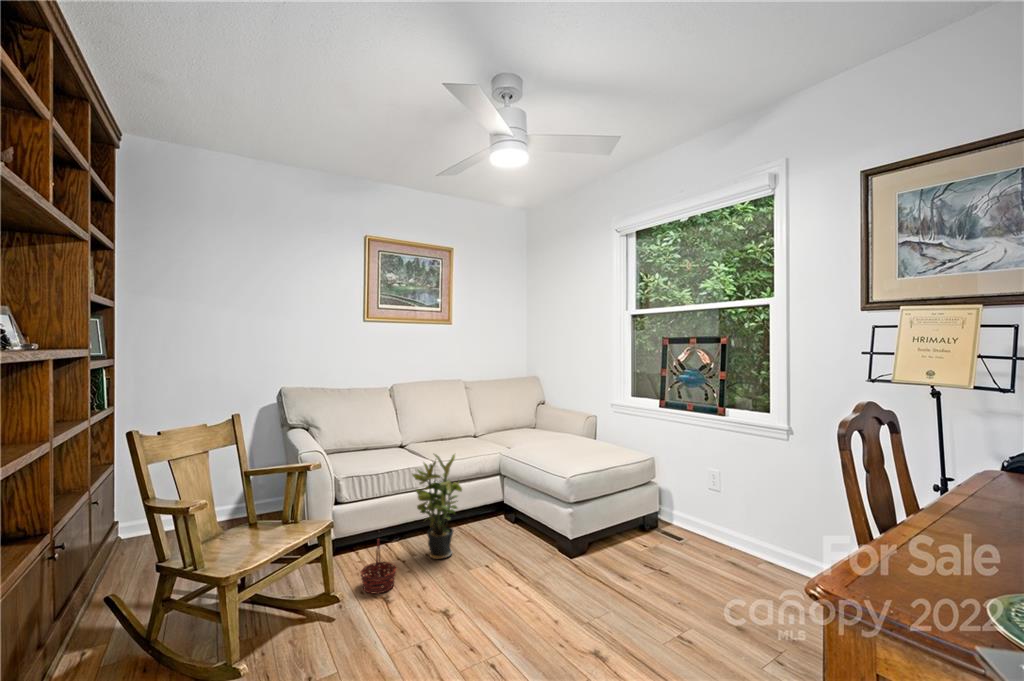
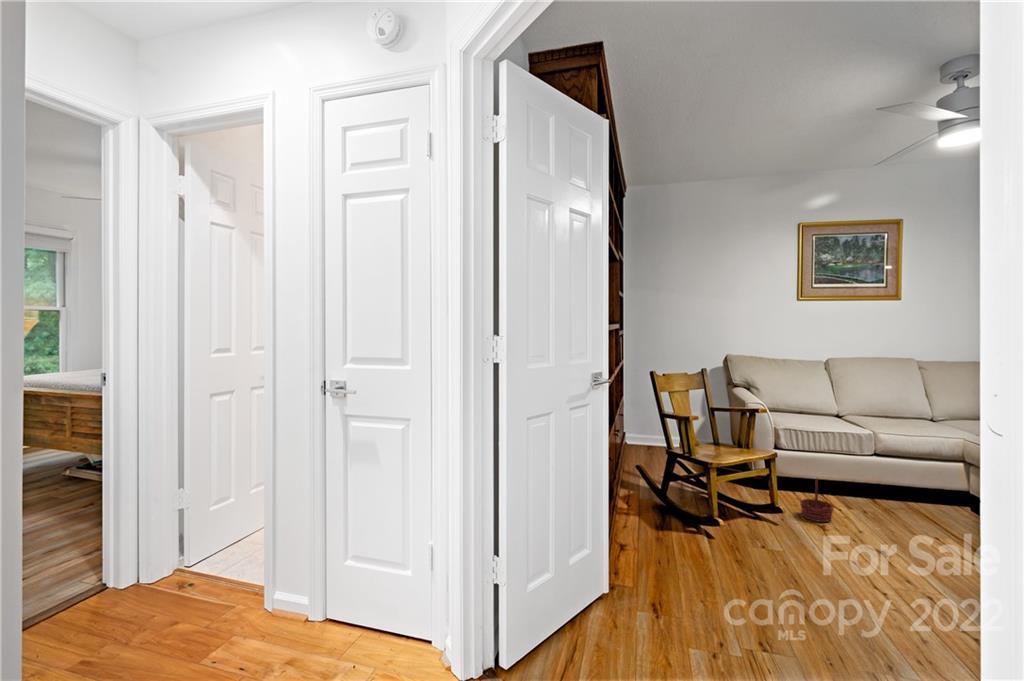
potted plant: present [412,454,462,559] -> none [850,418,908,517]

